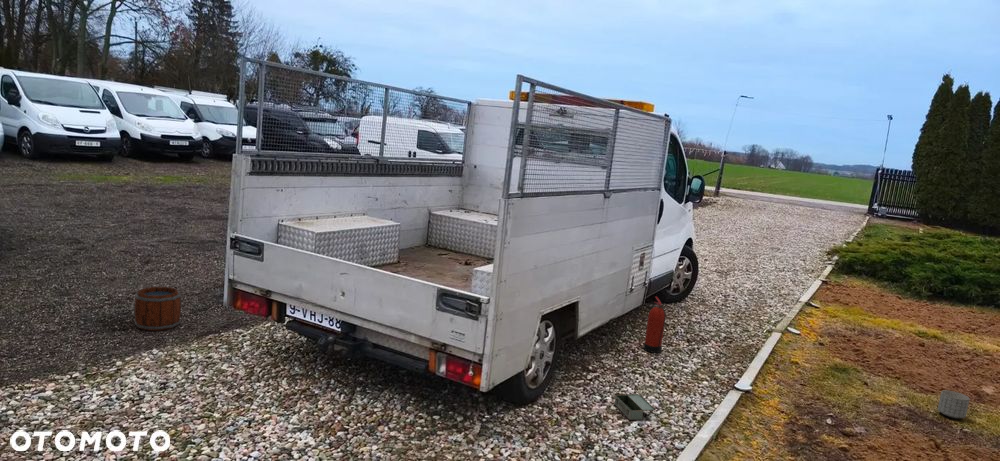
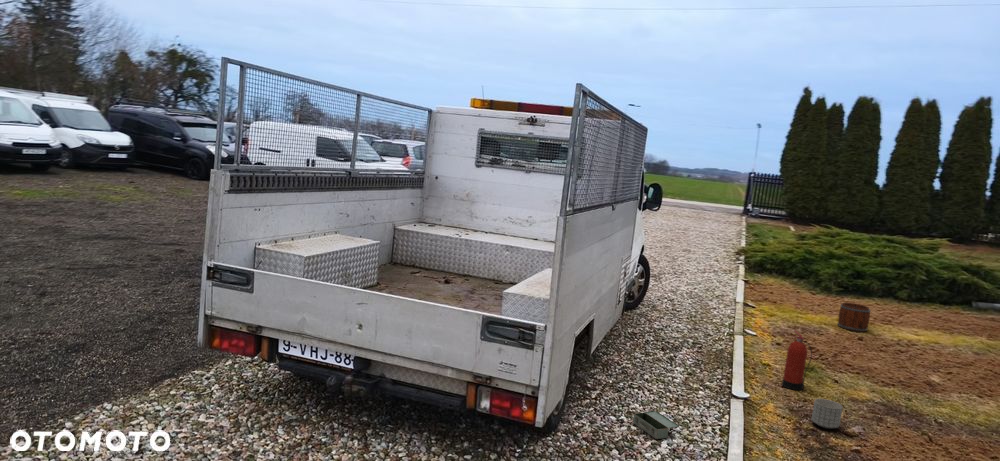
bucket: present [135,287,181,331] -> present [838,303,870,332]
fire extinguisher: present [644,297,666,353] -> present [782,330,812,390]
planter: present [938,390,970,419] -> present [812,399,842,429]

